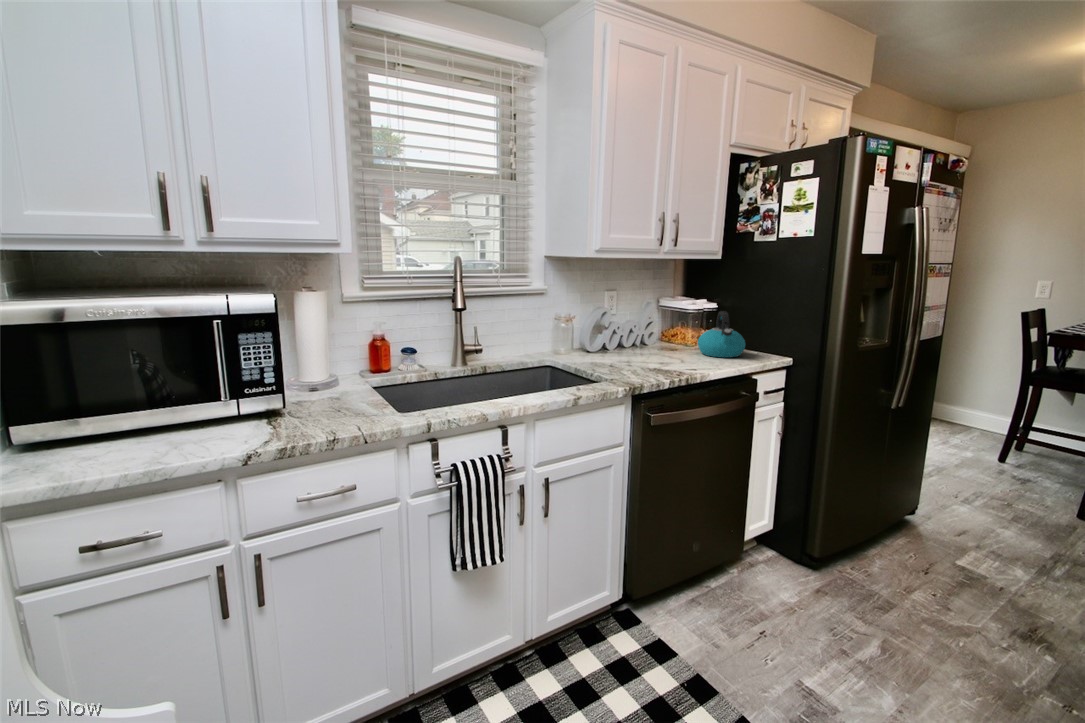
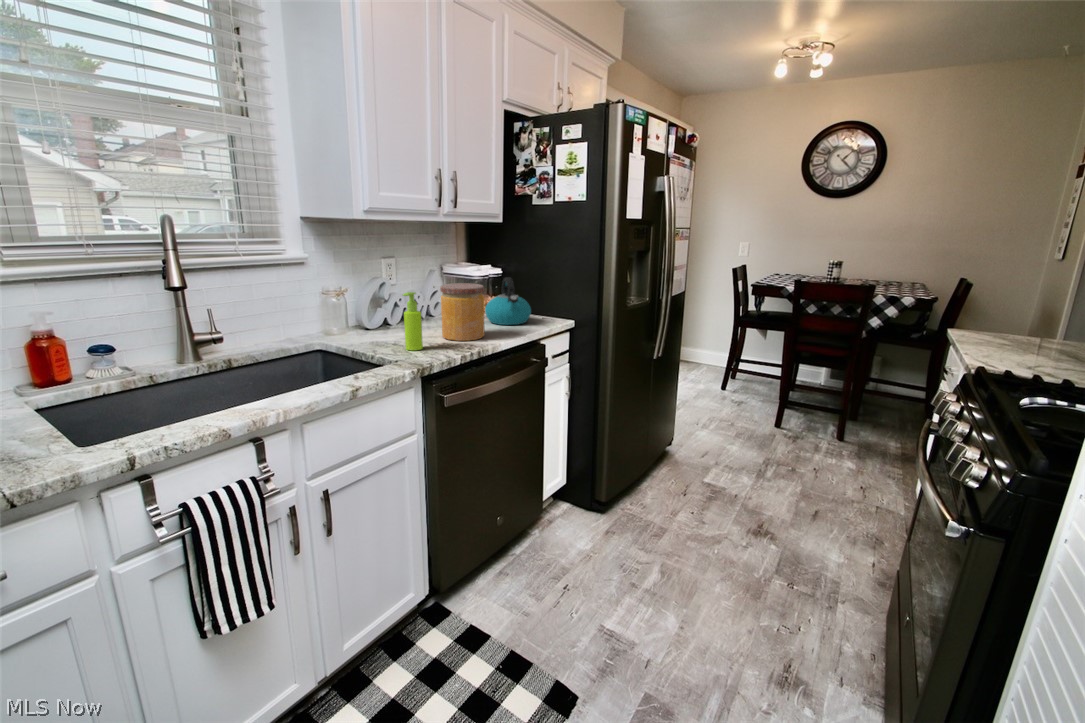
jar: none [655,315,698,368] -> present [440,283,484,341]
soap dispenser: none [621,320,638,372] -> present [403,292,423,351]

